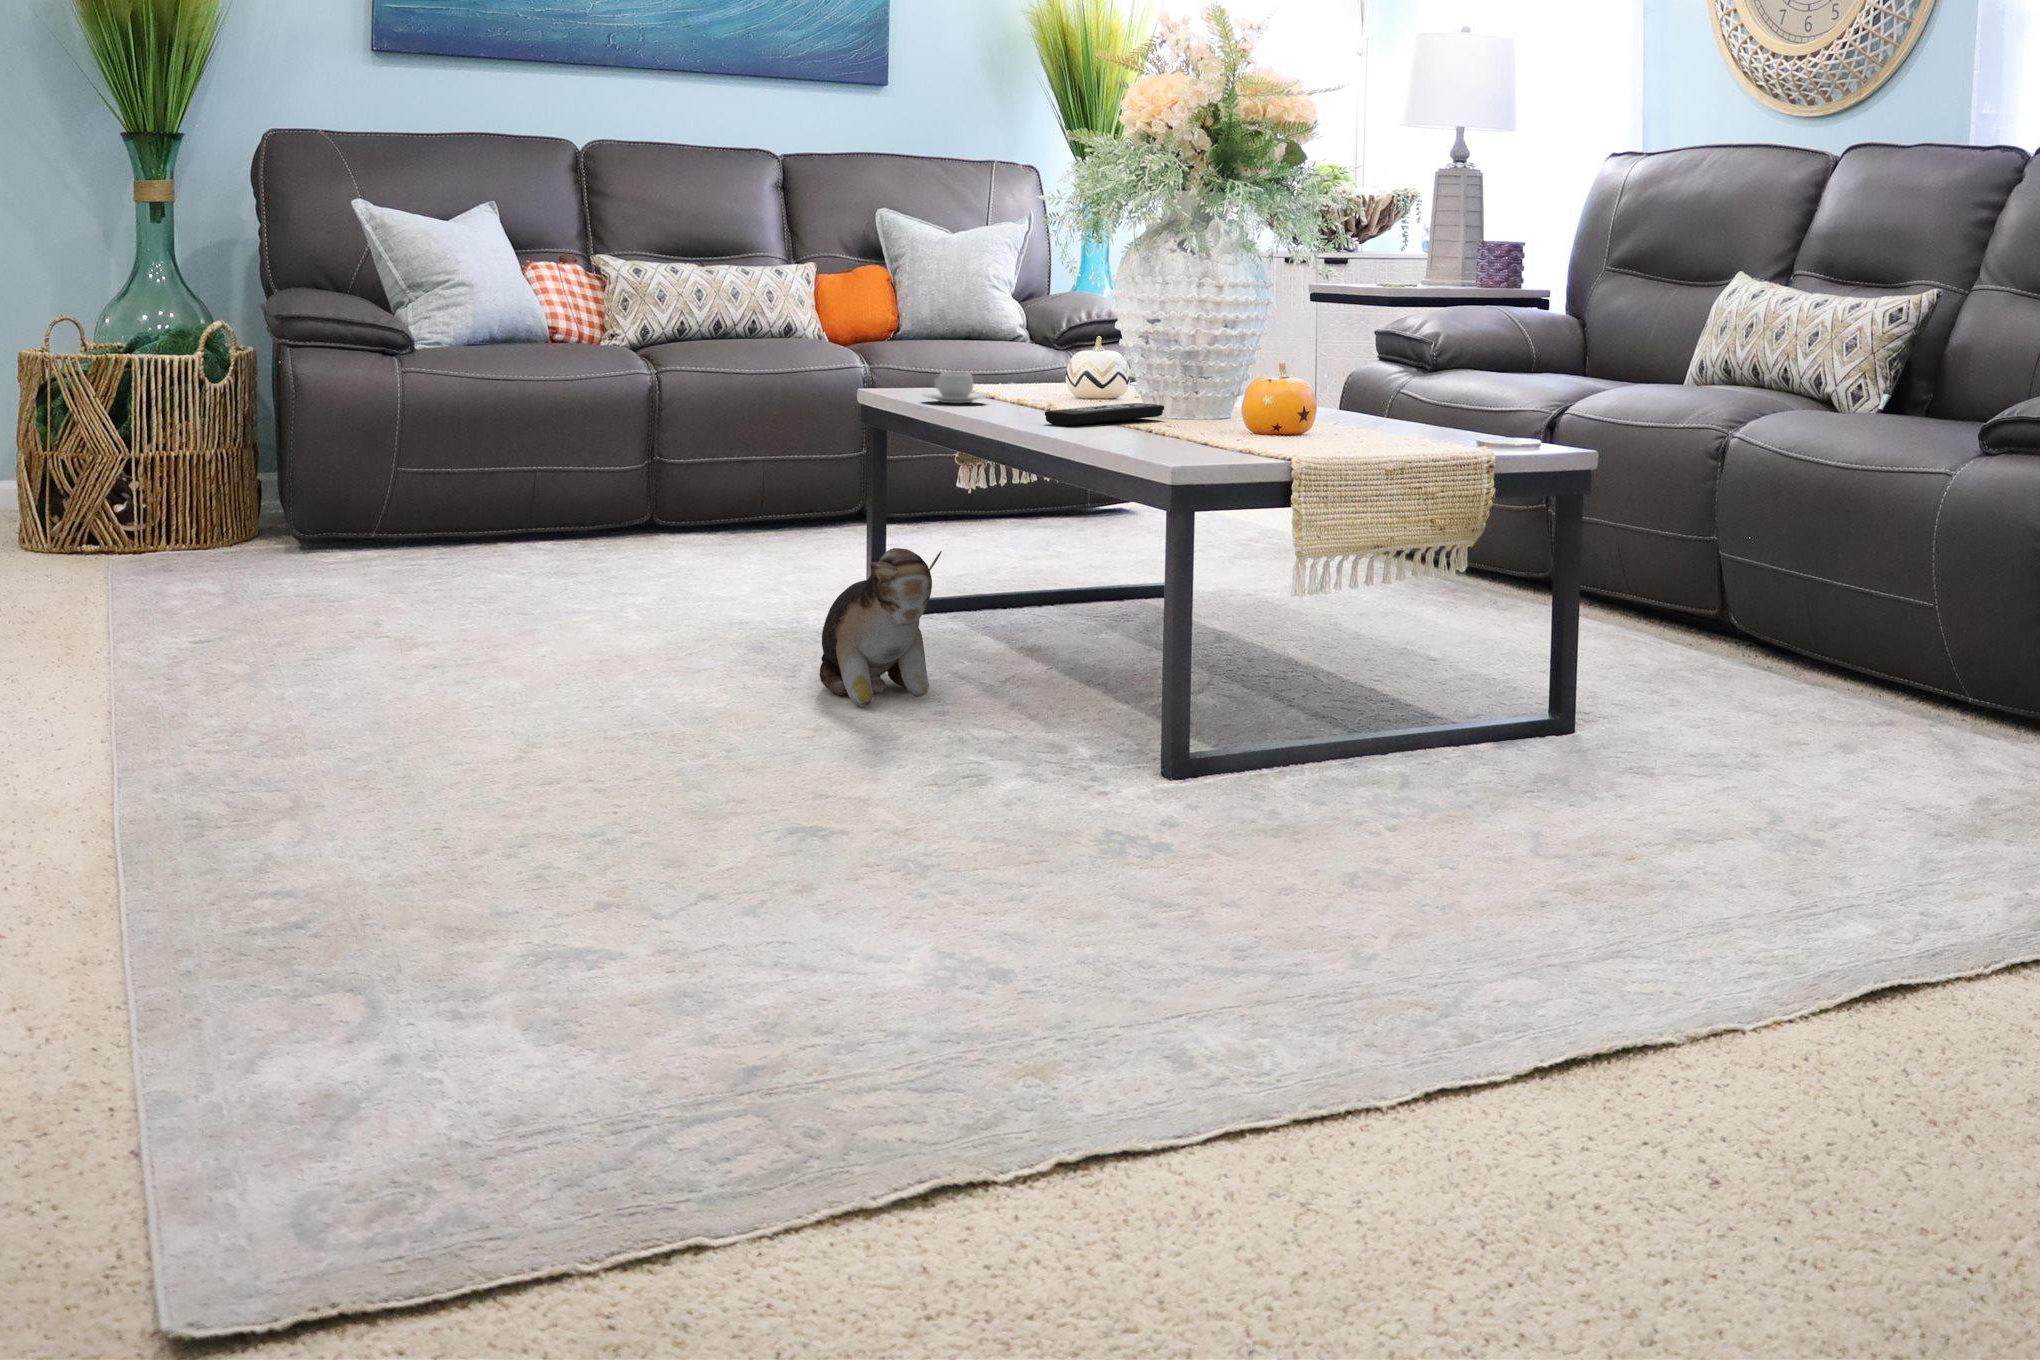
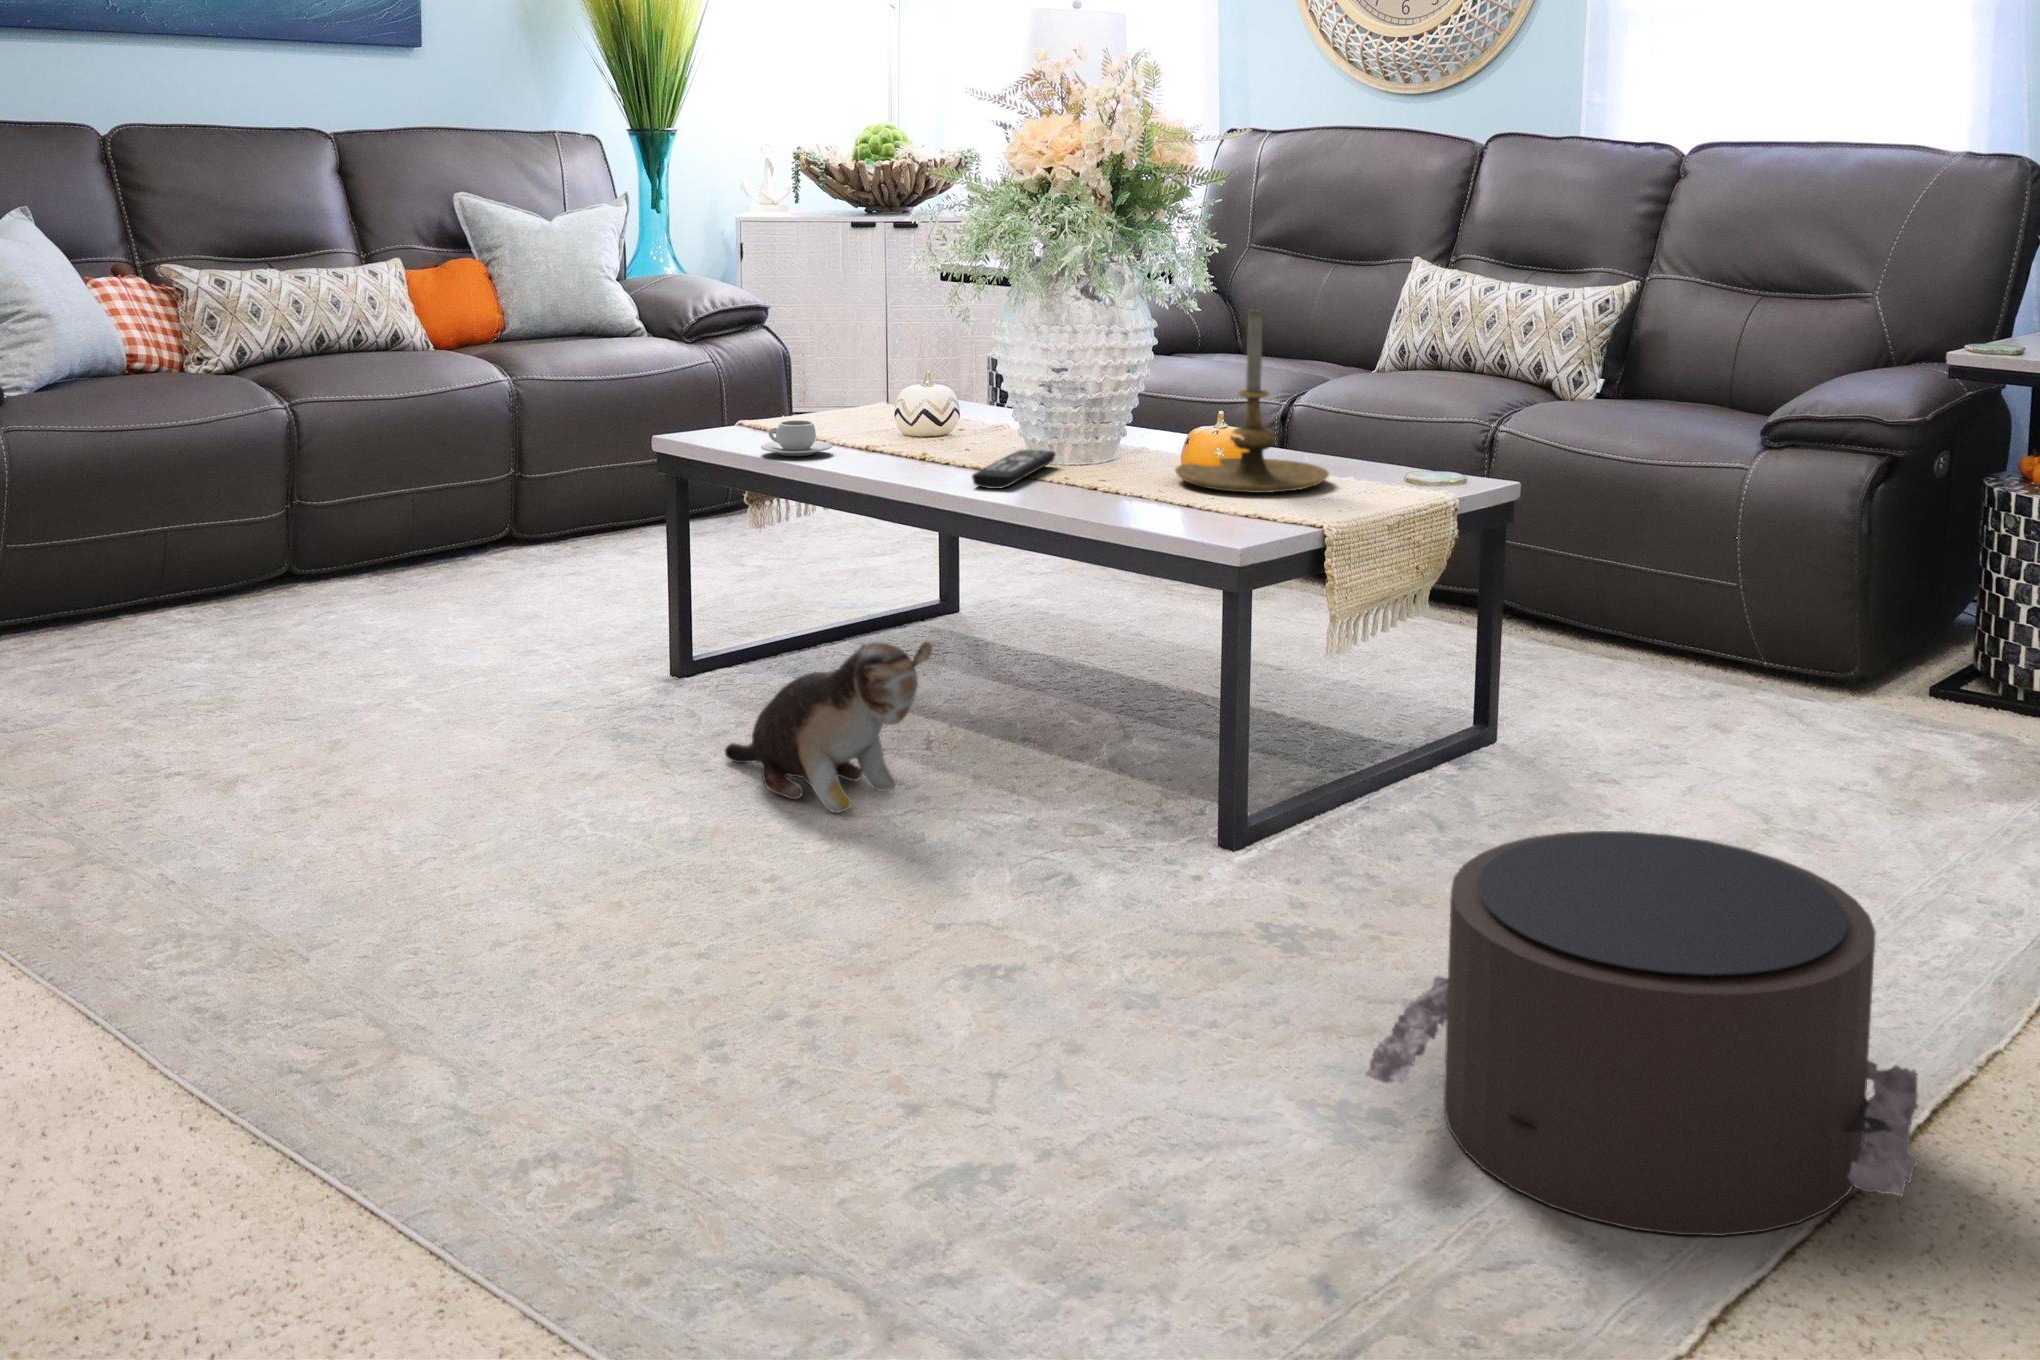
candle holder: none [1241,259,1397,441] -> present [1175,310,1329,493]
pouf: none [962,714,1510,1085] -> present [1366,831,1919,1236]

